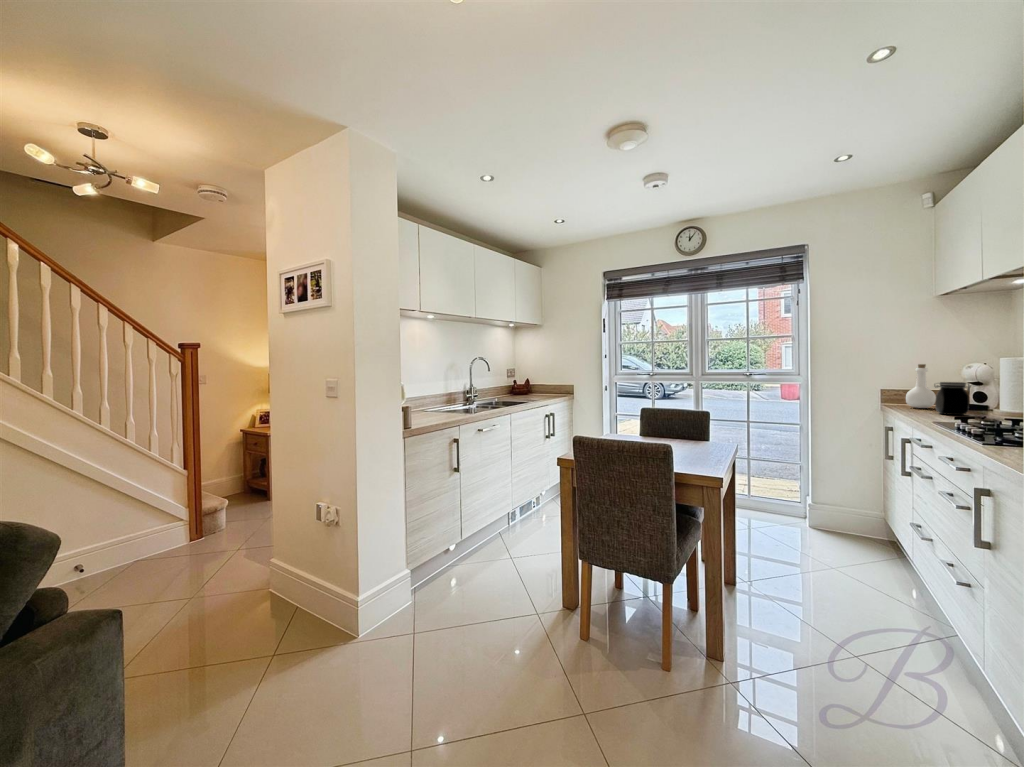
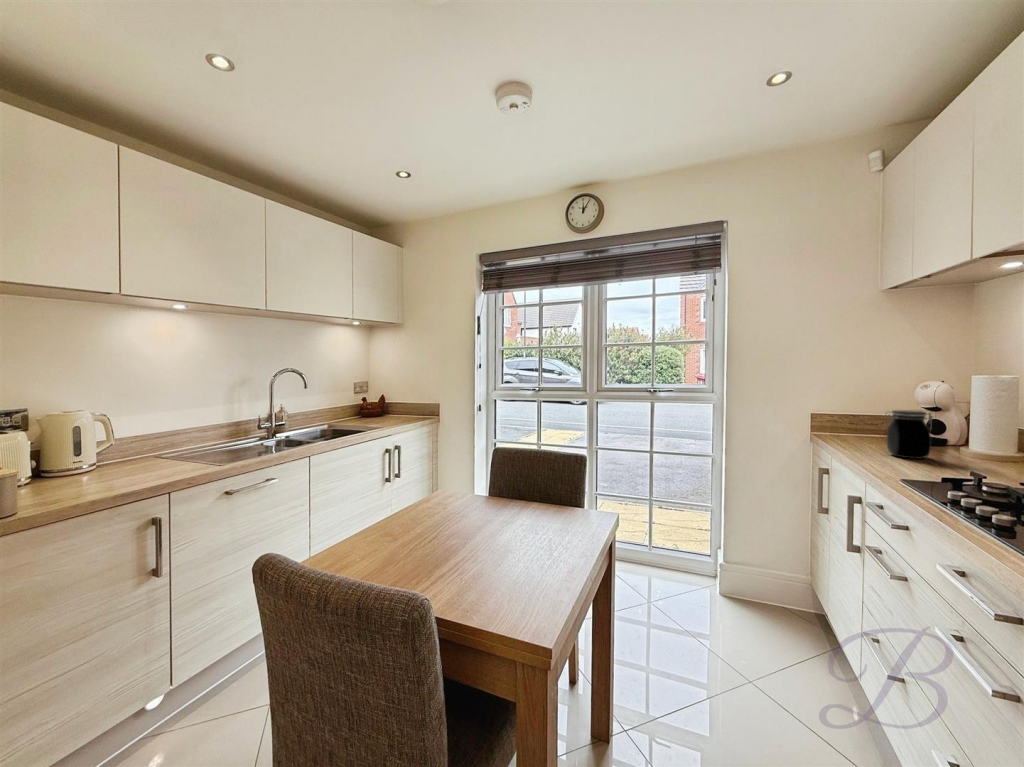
bottle: present [906,364,936,408] -> none [845,383,882,442]

